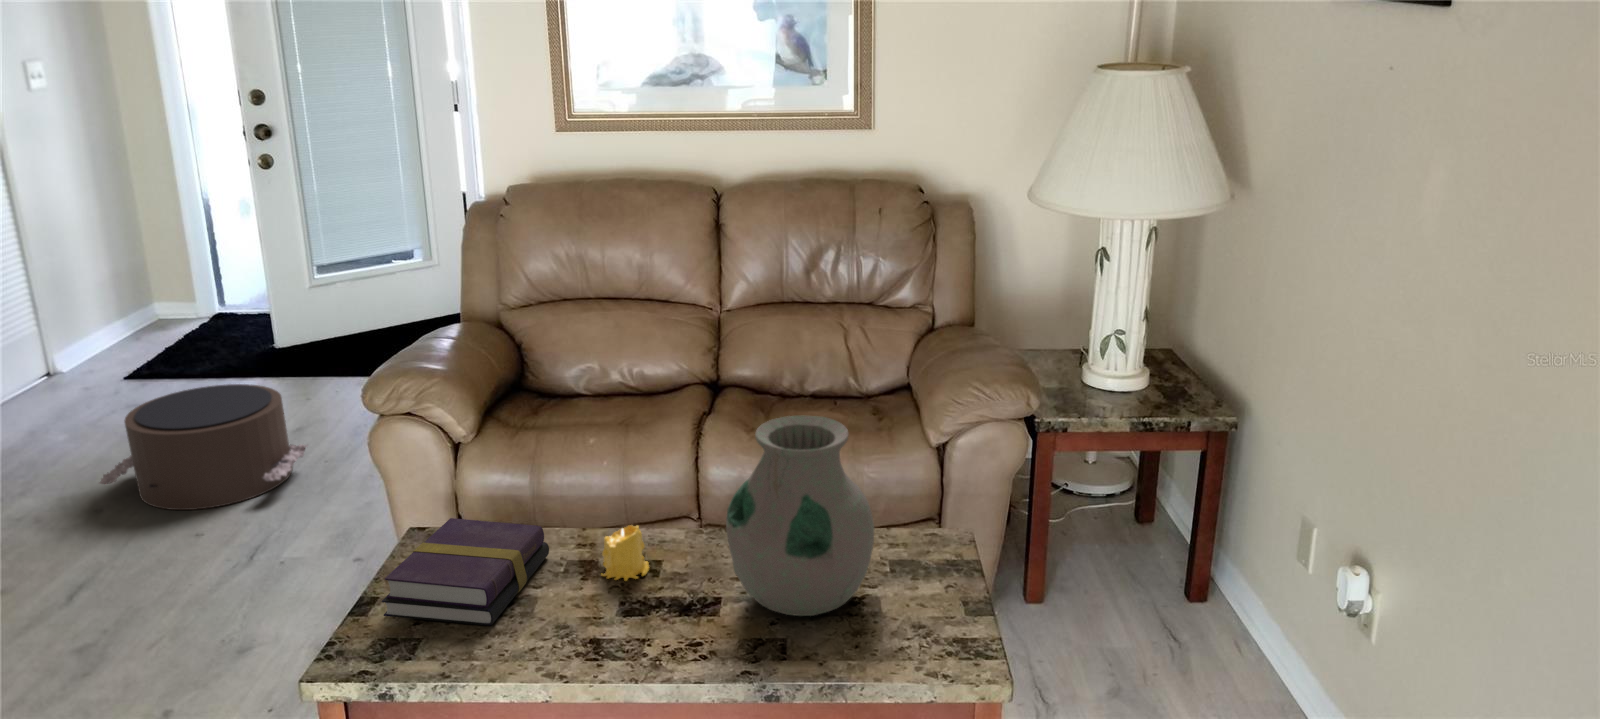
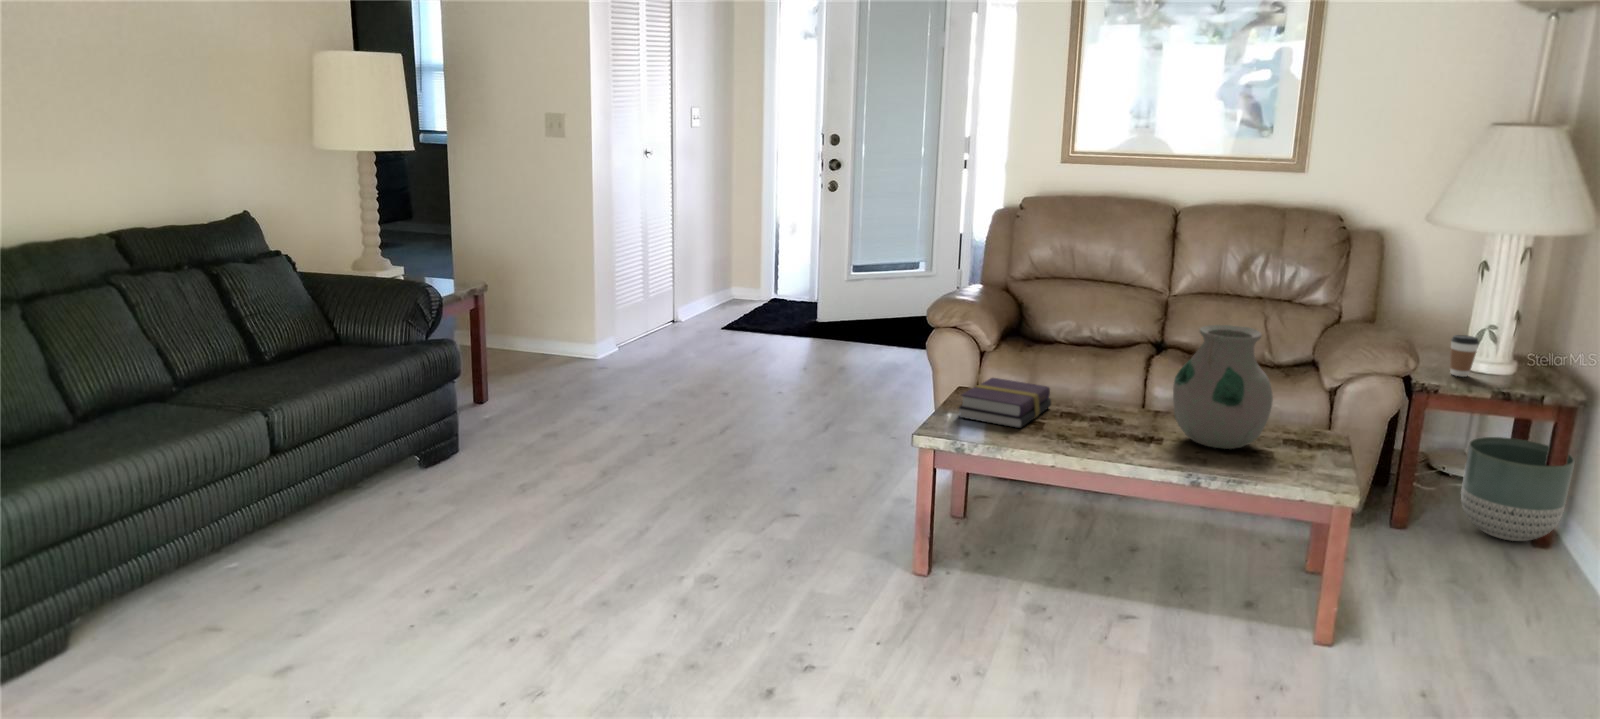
coffee cup: none [1074,348,1107,403] -> present [1450,335,1479,377]
pouf: present [100,384,307,510] -> none [733,326,857,400]
planter: none [1100,465,1222,600] -> present [1461,437,1575,541]
candle: present [602,525,649,581] -> none [1085,389,1116,423]

